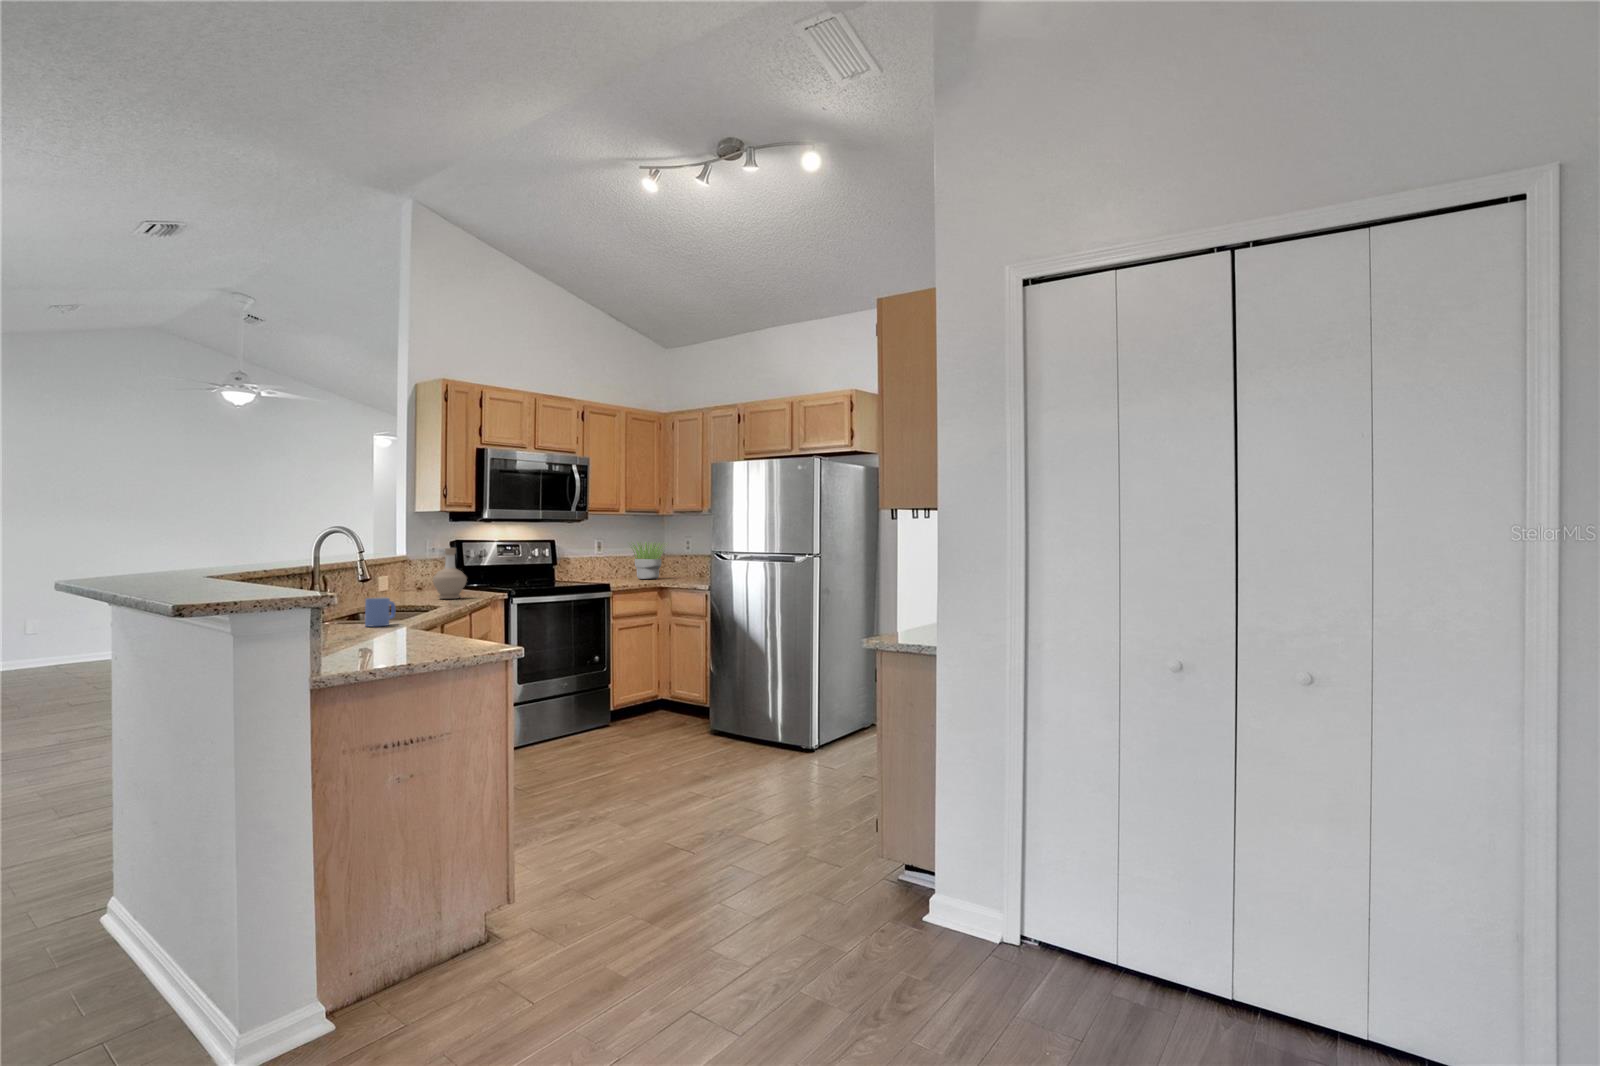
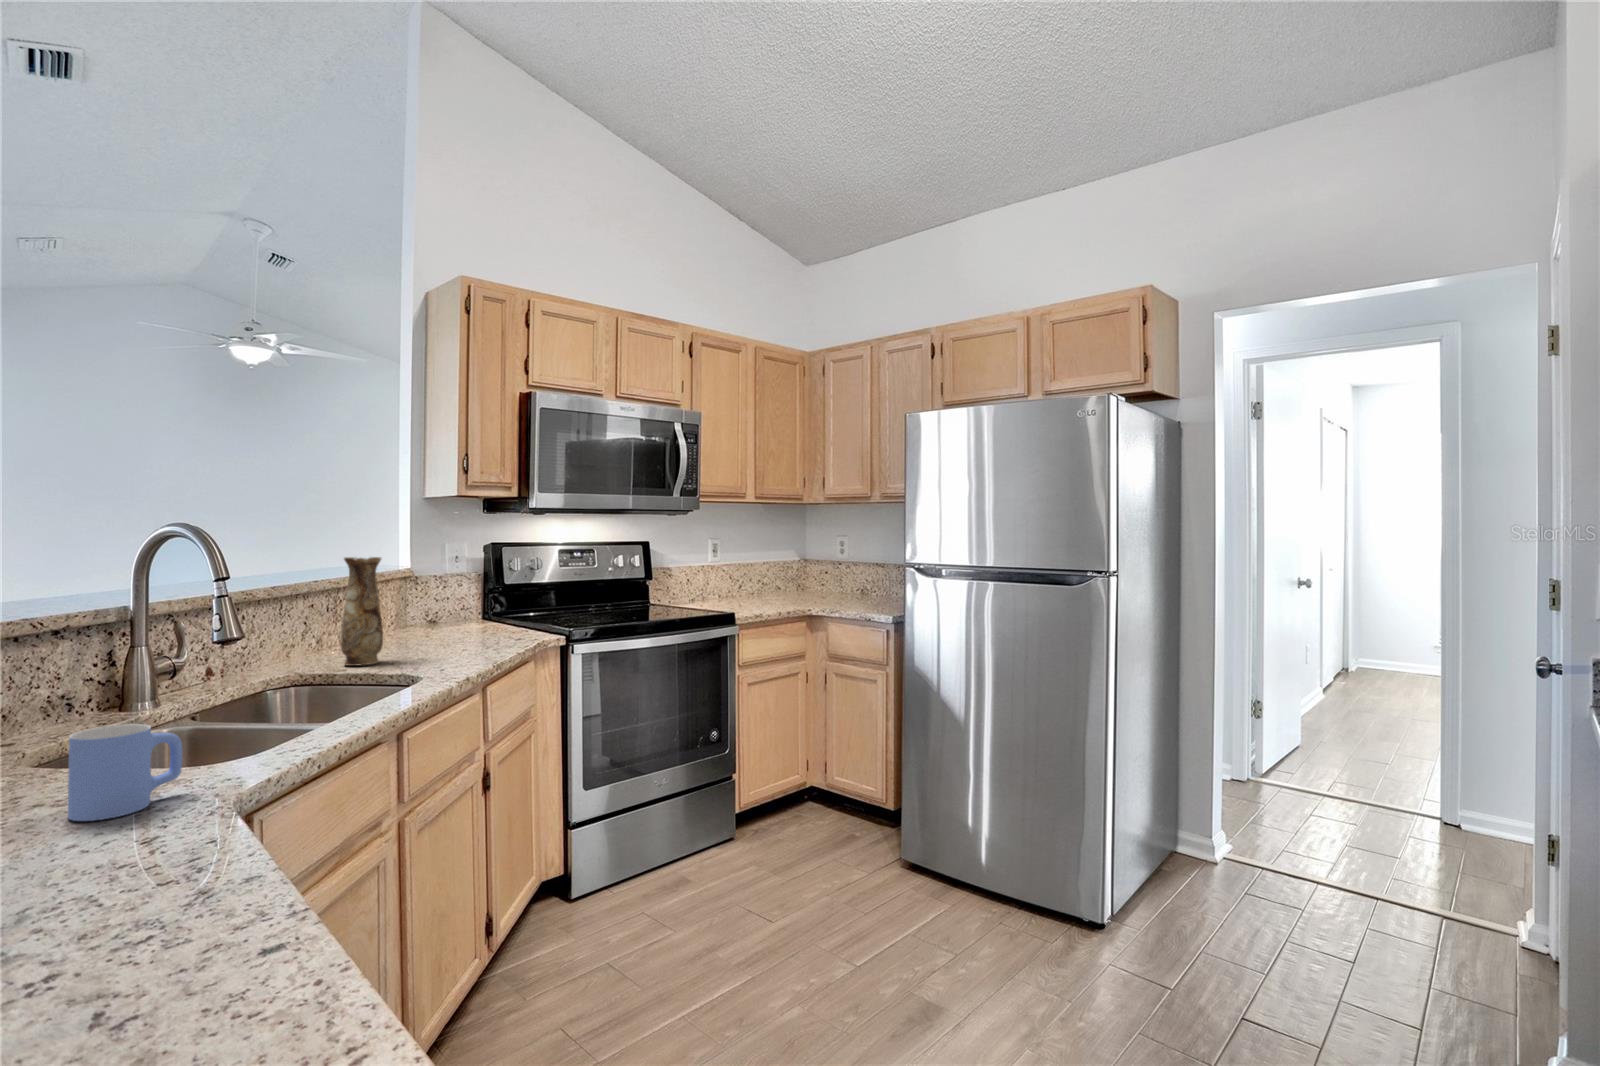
potted plant: present [631,543,663,579] -> none [753,542,821,600]
vase: none [391,545,414,602] -> present [341,557,383,666]
bottle: present [433,548,467,599] -> none [425,560,486,655]

